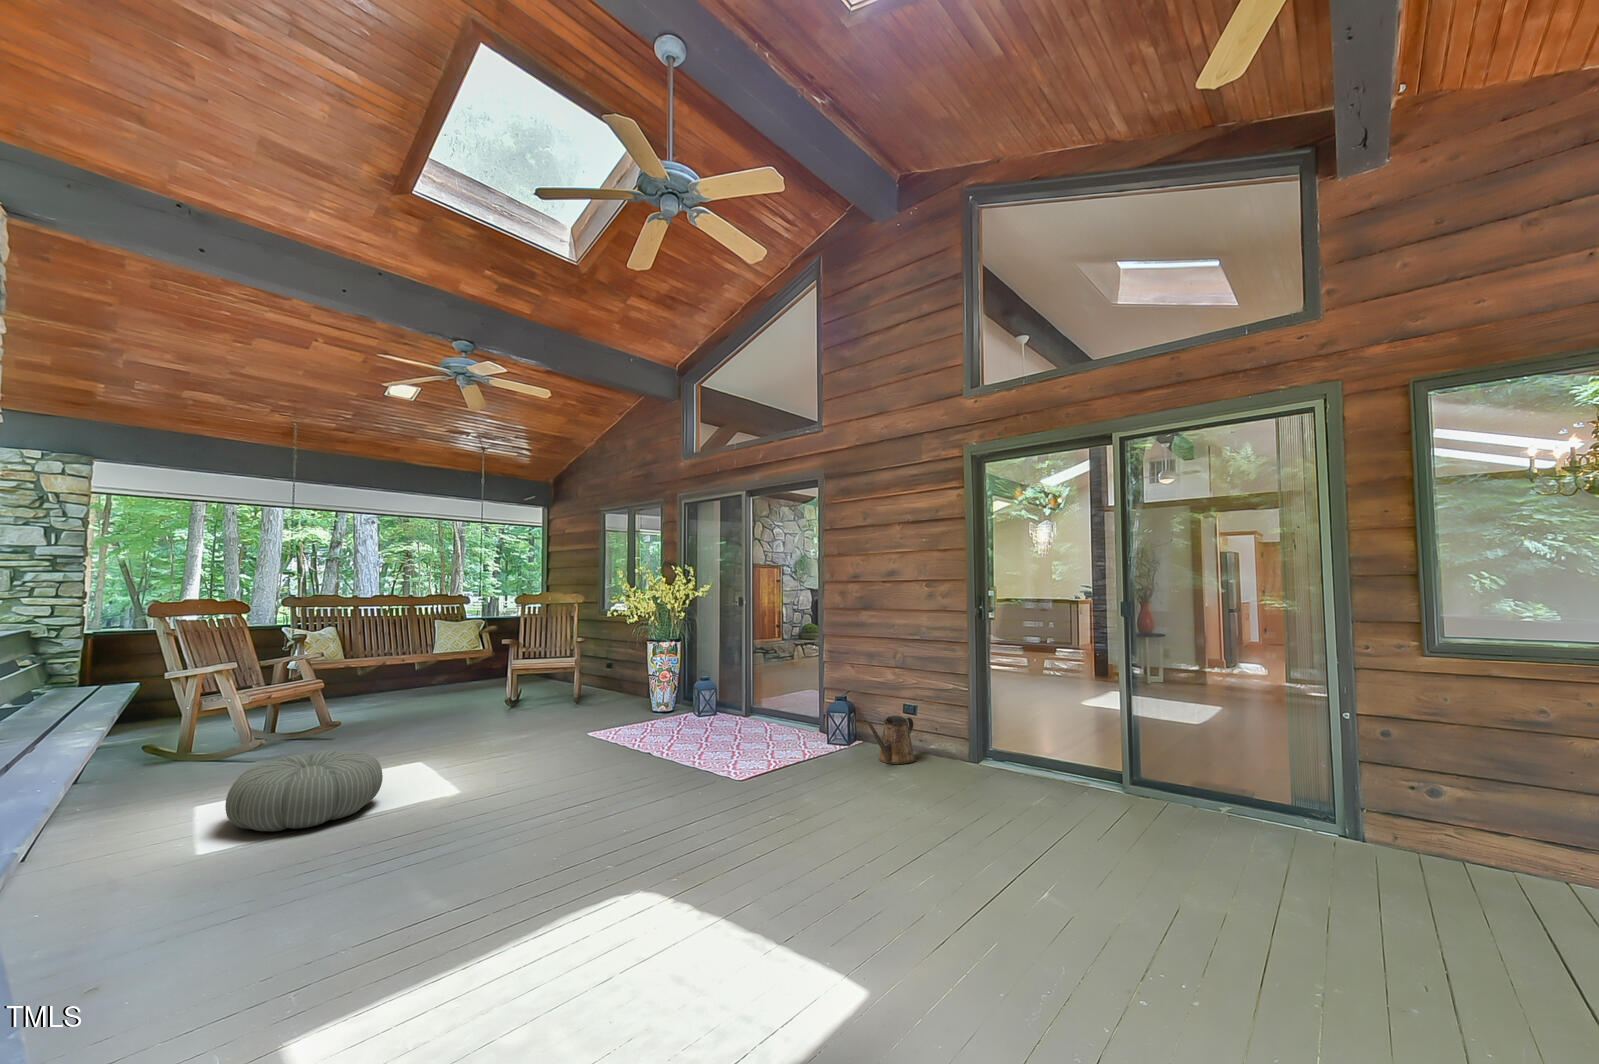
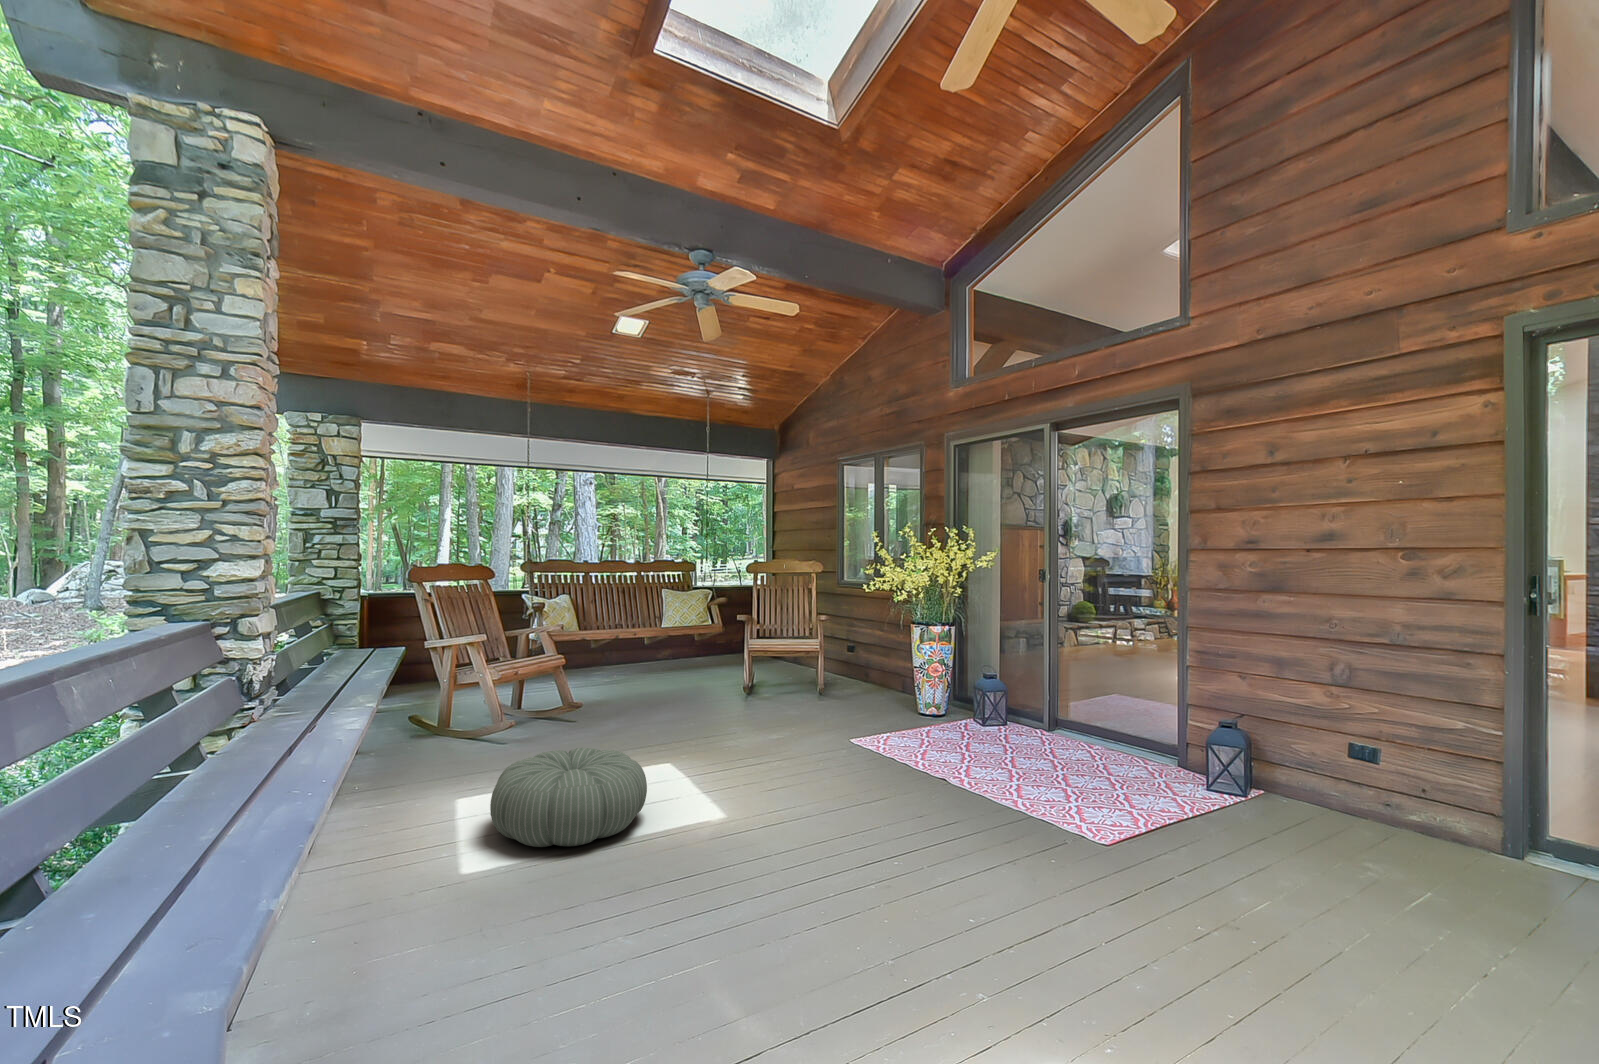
watering can: present [864,716,916,764] -> none [1310,763,1393,842]

